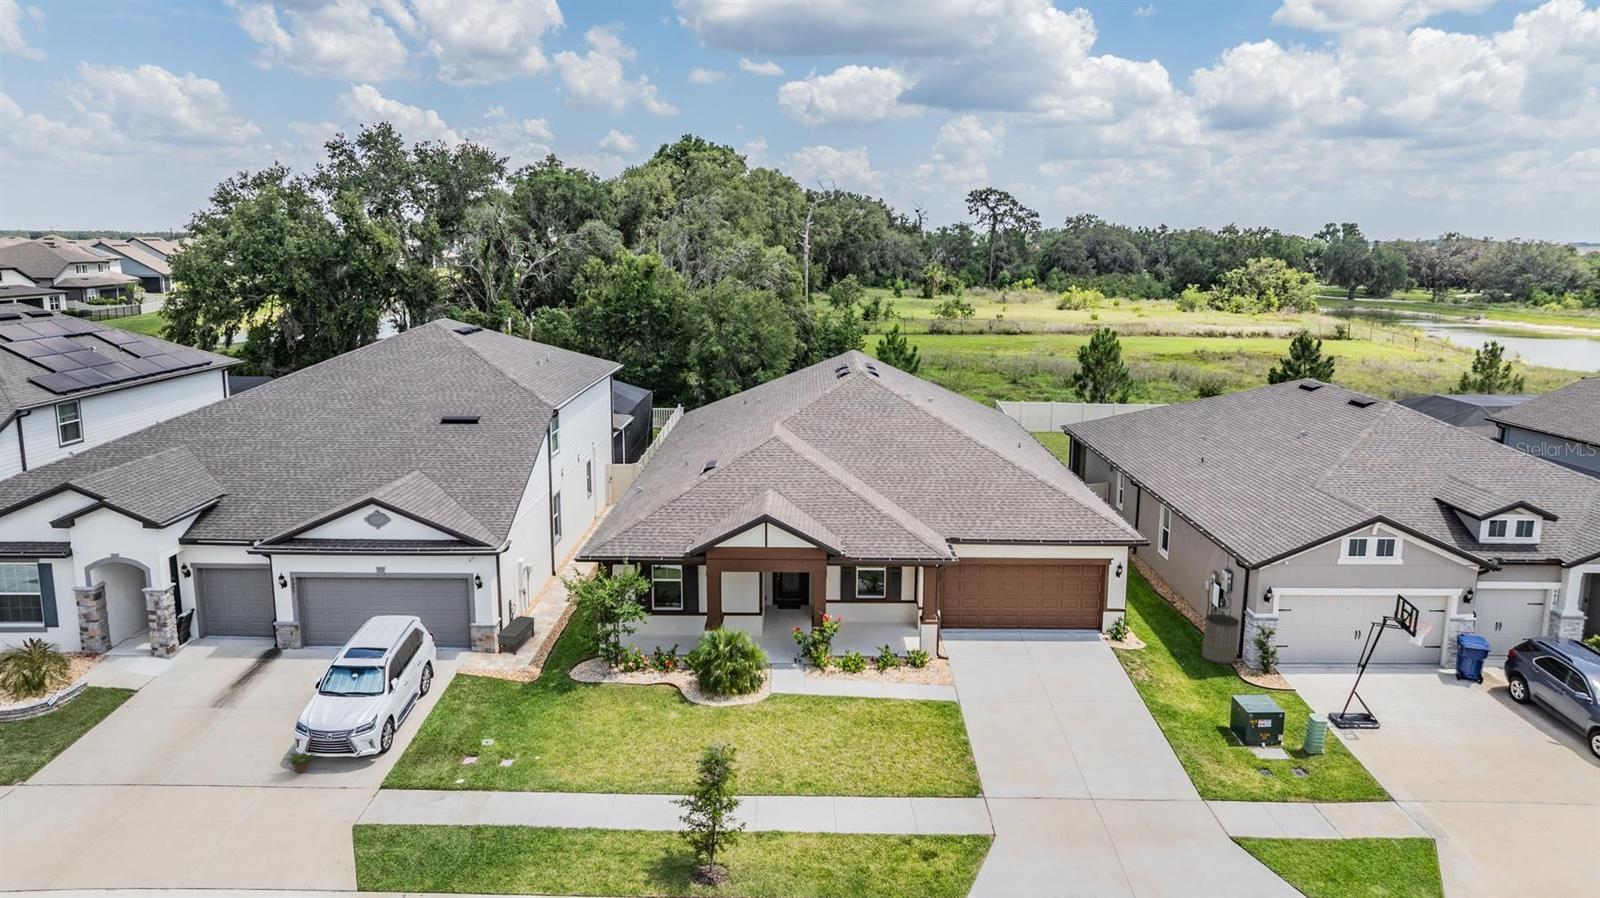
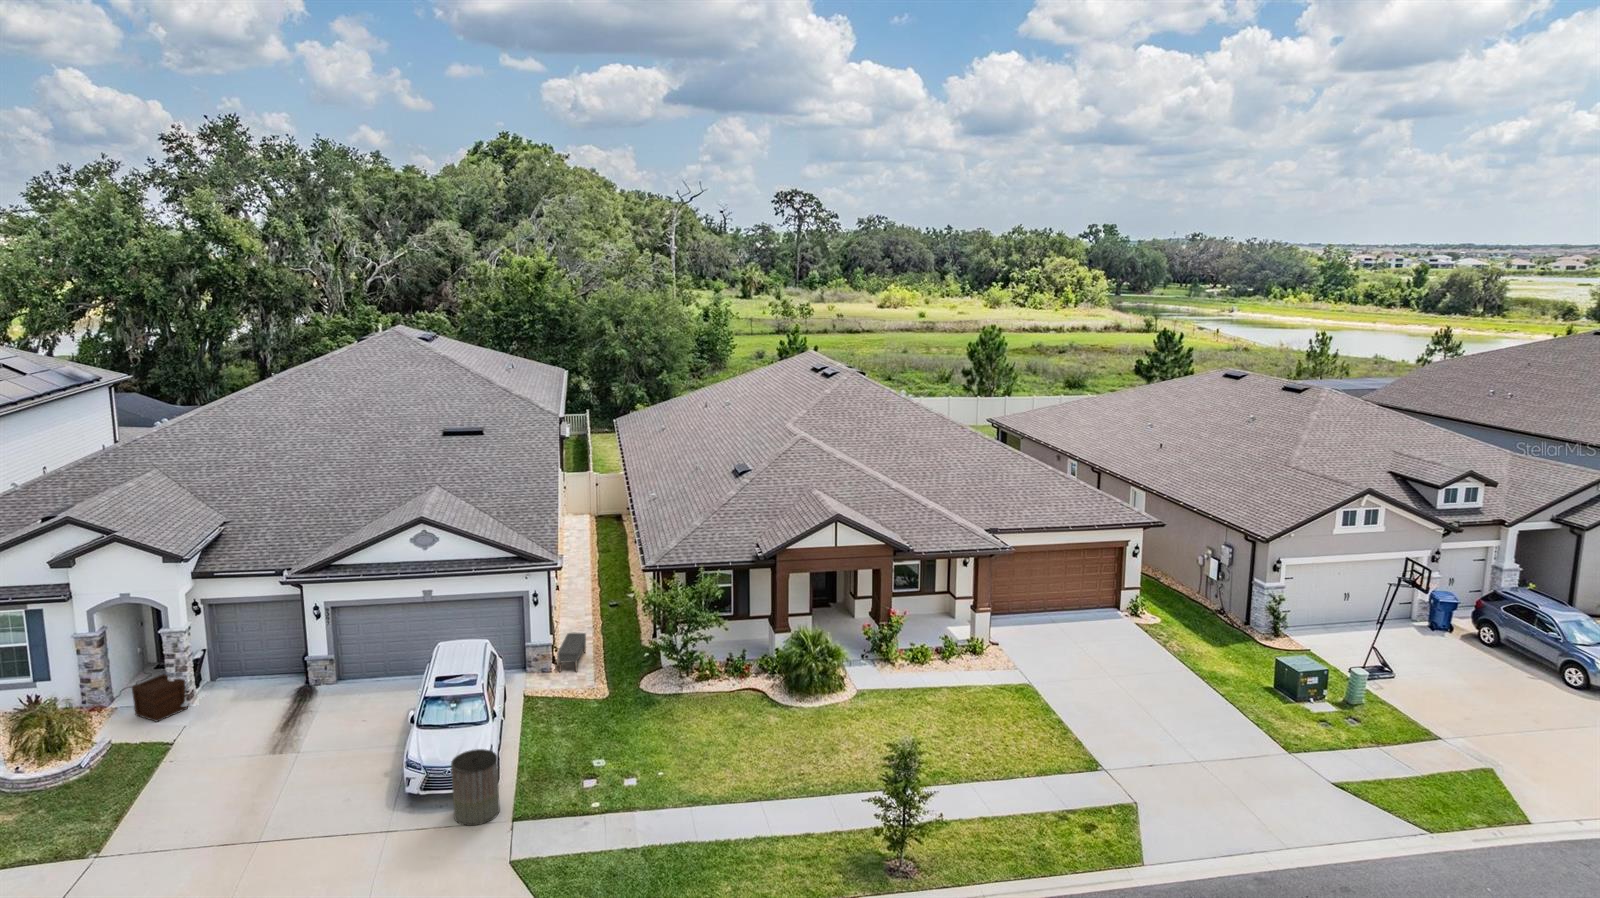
trash can: present [1202,613,1239,664] -> present [451,749,500,826]
wooden crate: none [116,628,165,671] -> present [132,674,188,722]
decorative plant: present [287,753,315,773] -> none [397,787,433,813]

